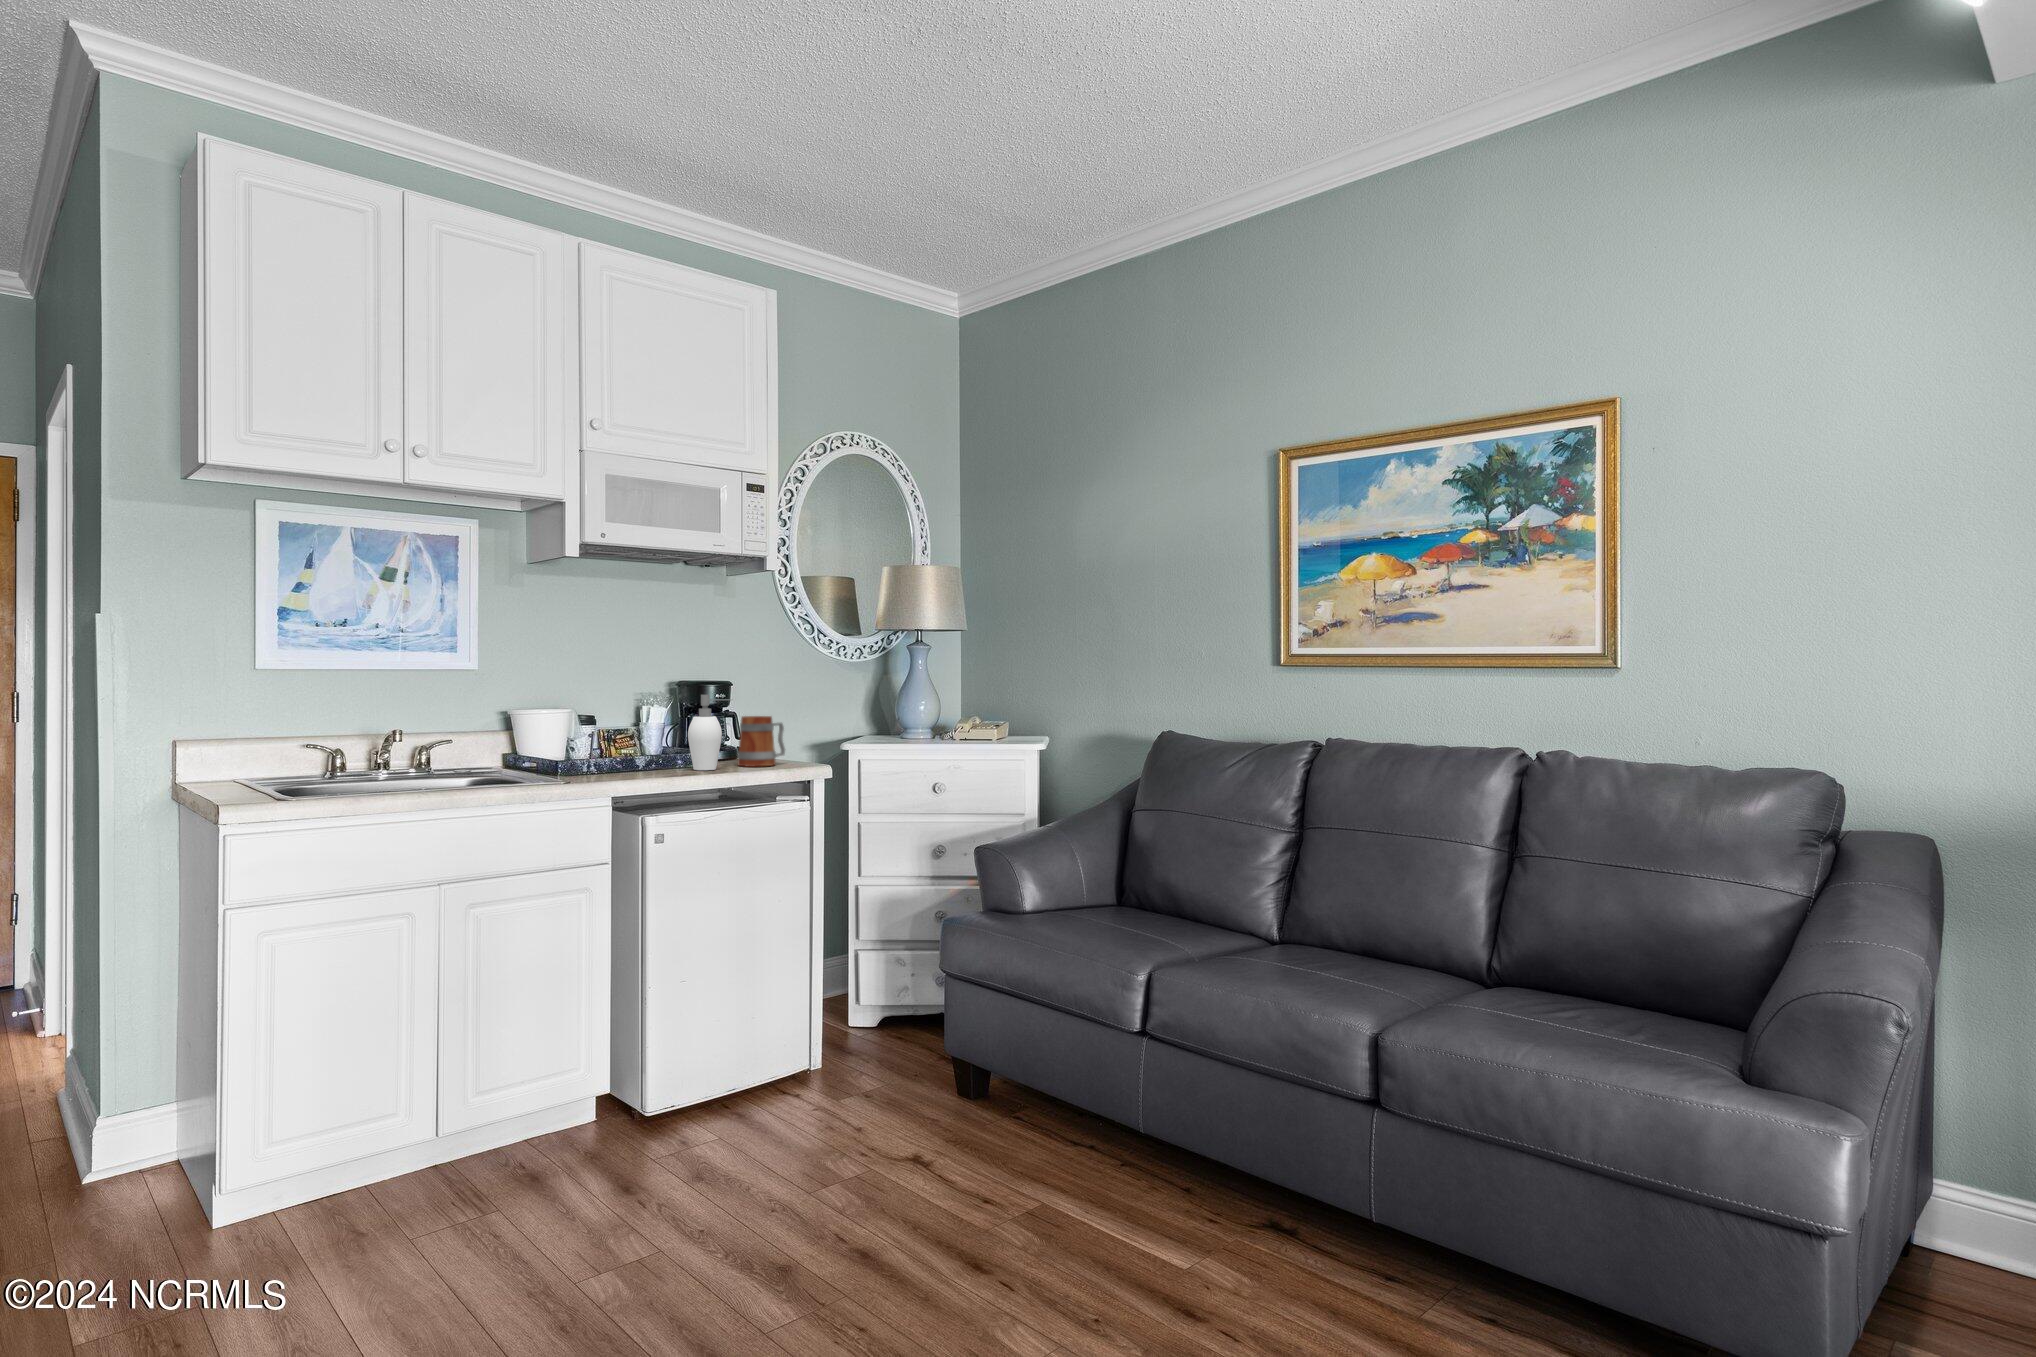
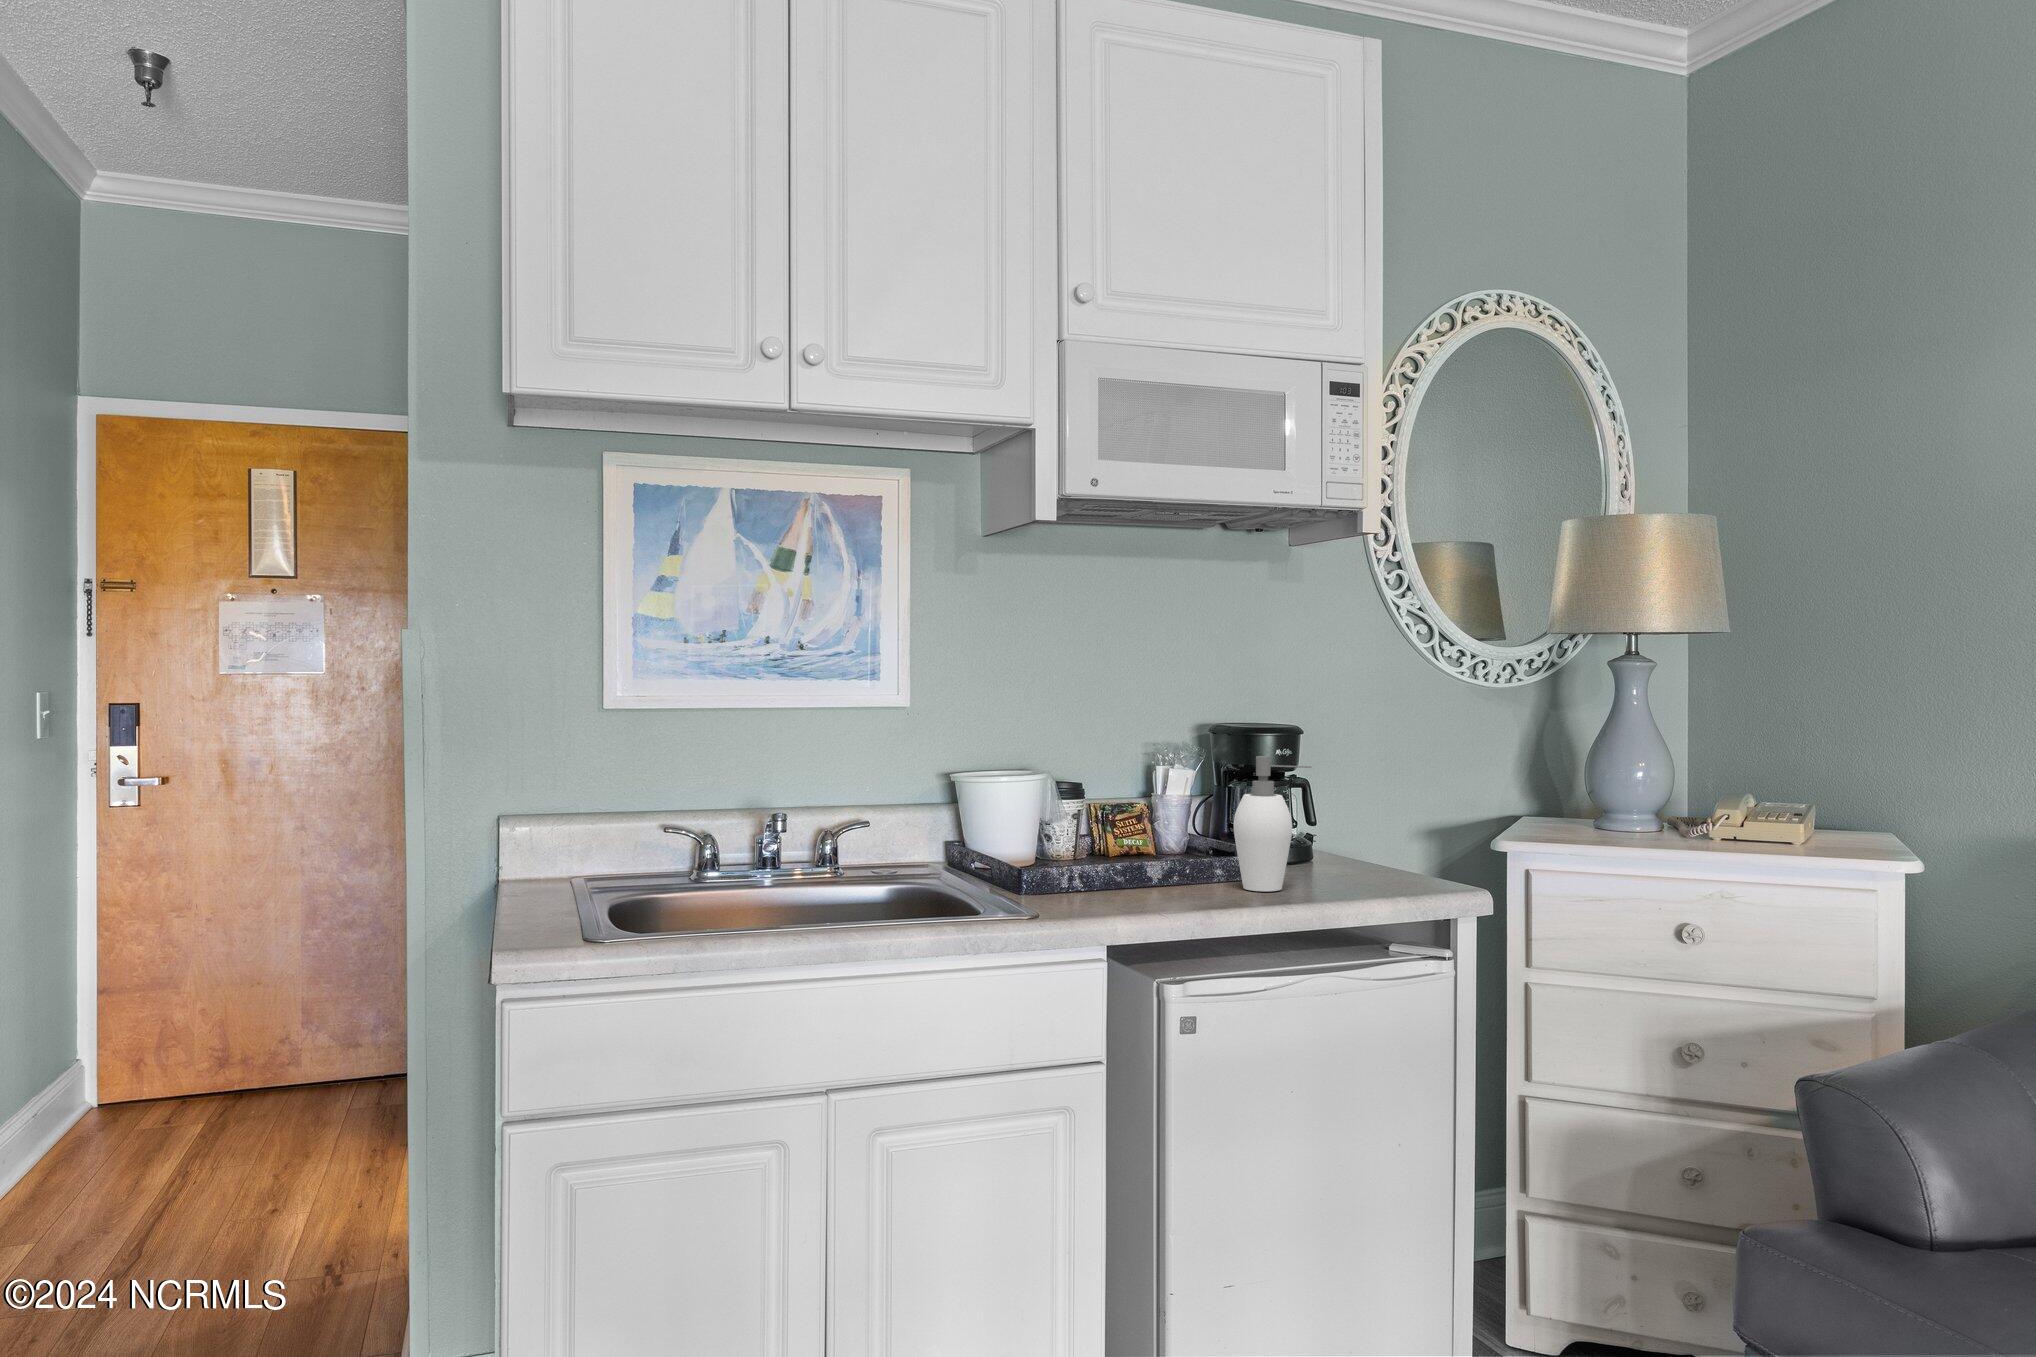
mug: present [737,716,785,767] -> none [1315,791,1400,885]

